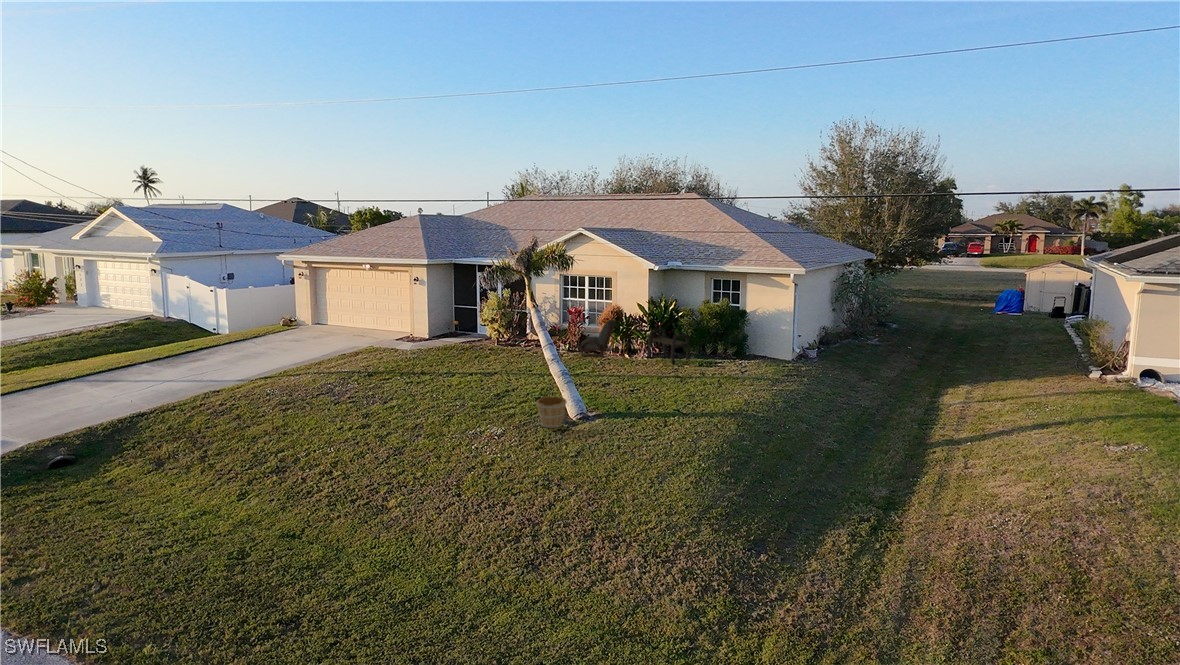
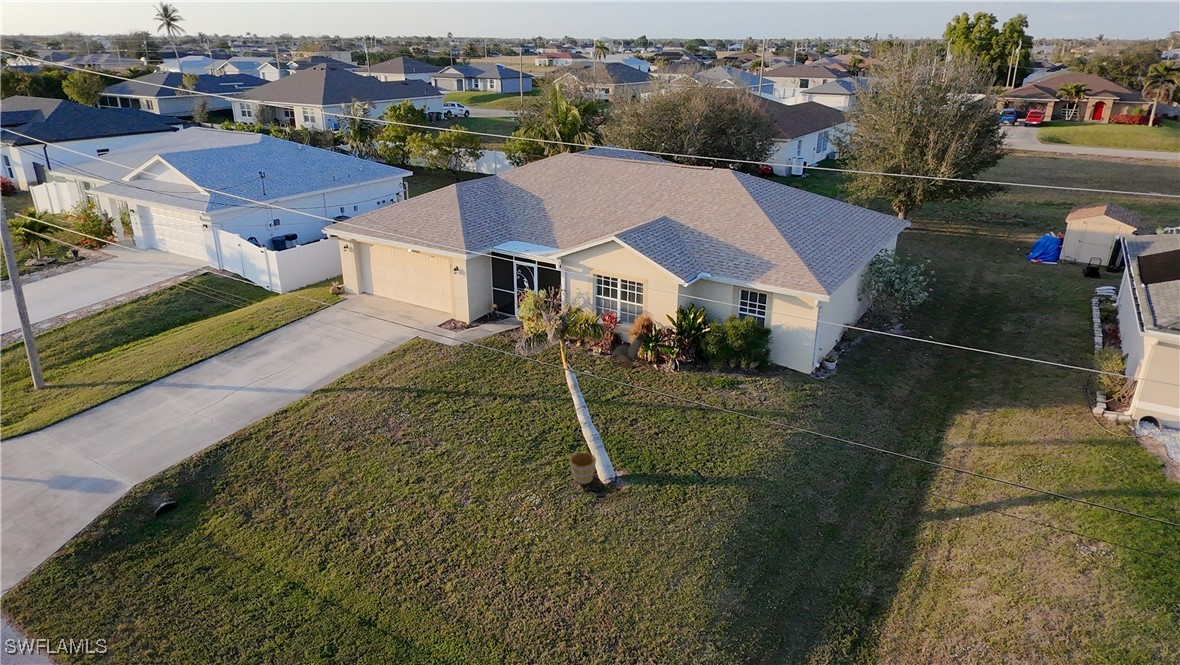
bench: present [648,328,690,363] -> none [675,343,714,382]

